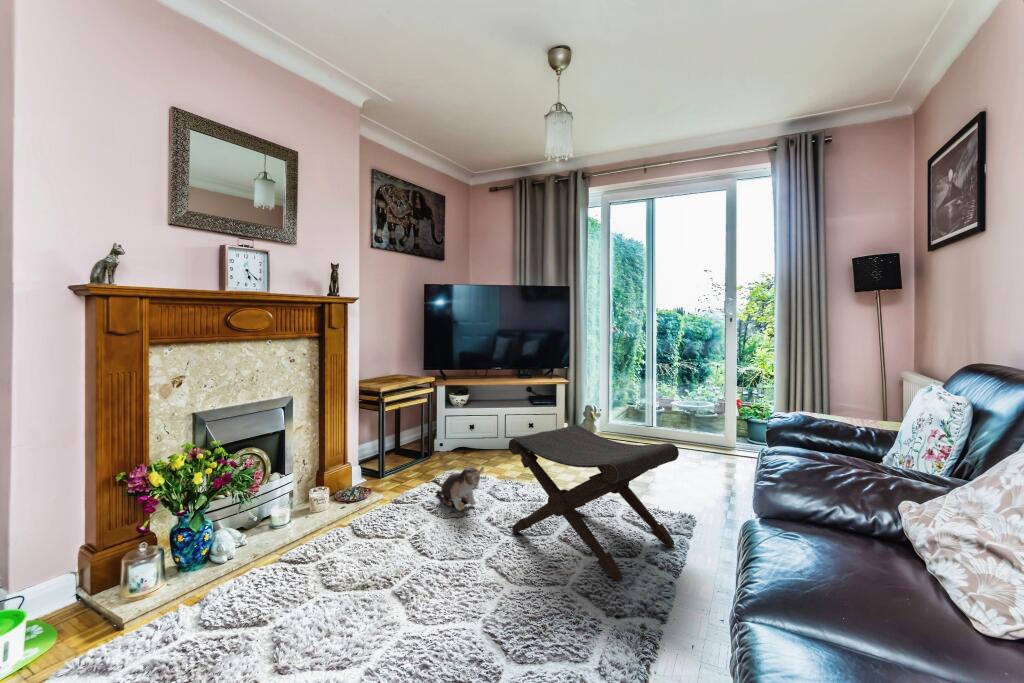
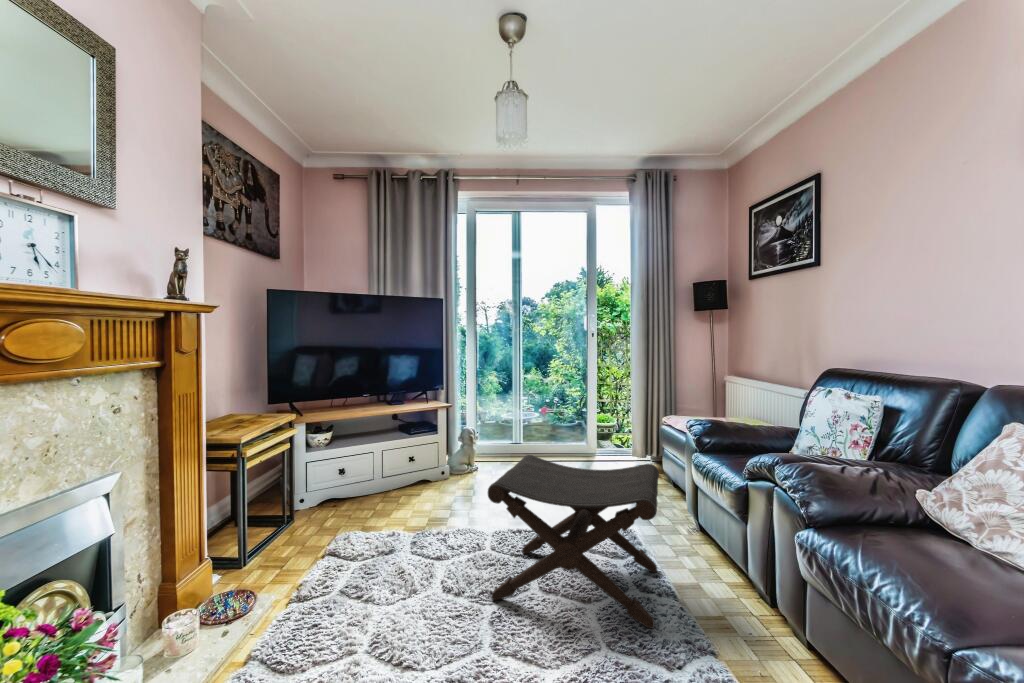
plush toy: present [436,466,484,511] -> none [347,524,435,589]

